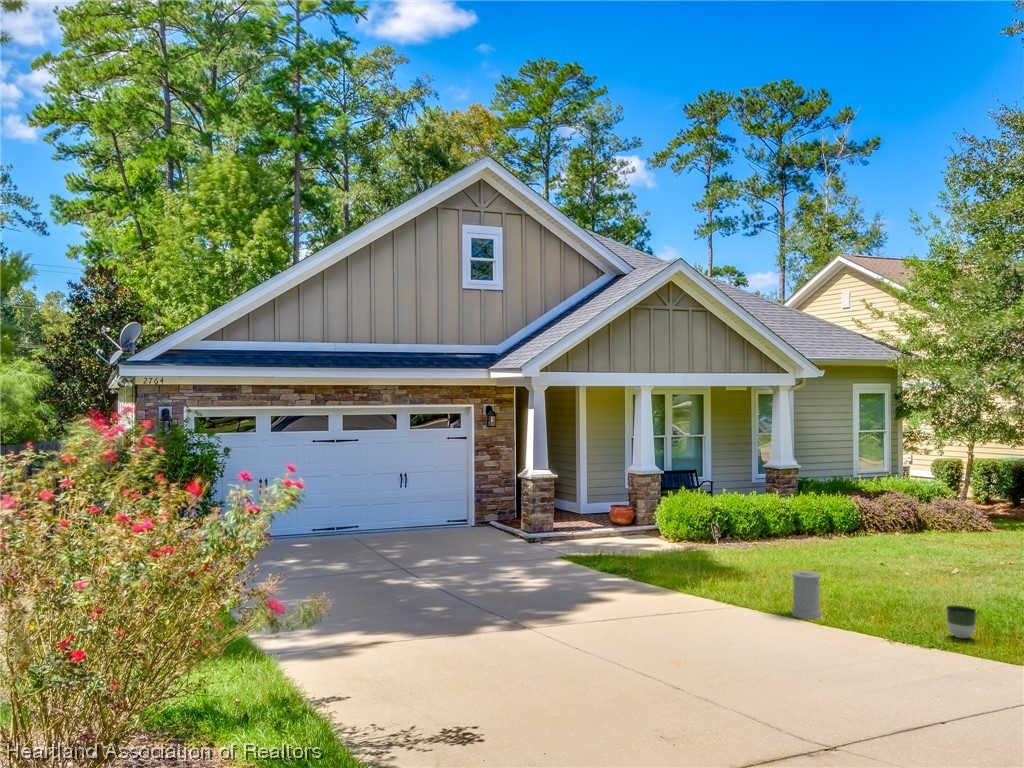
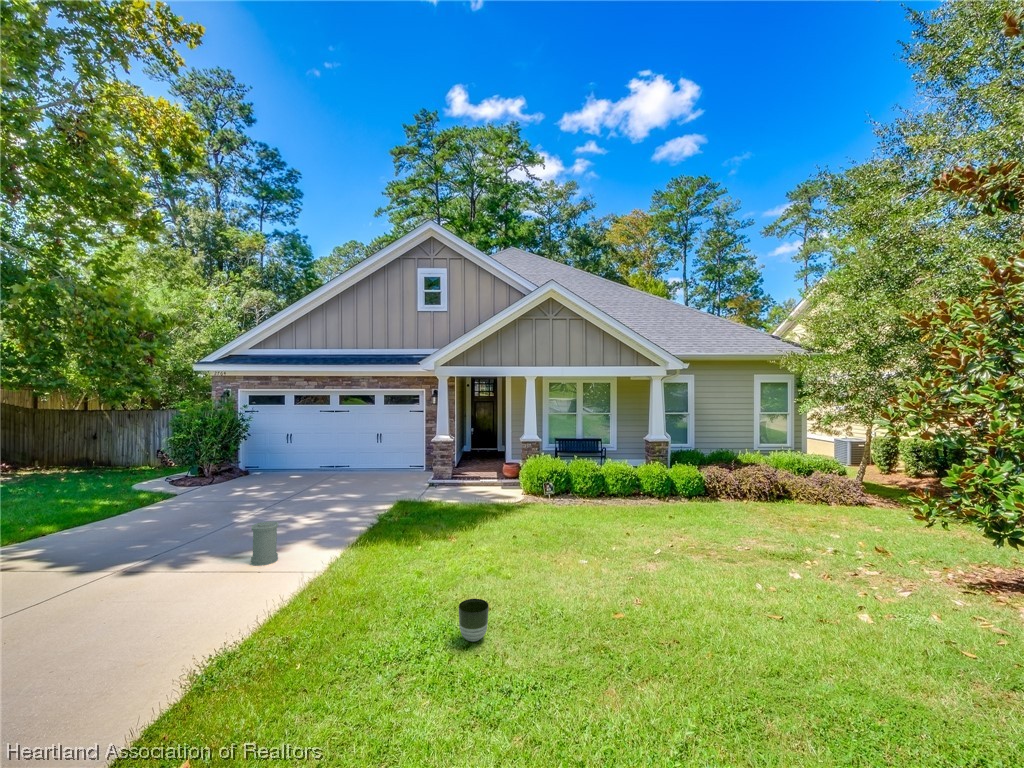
trash can: present [792,571,821,619] -> present [250,521,279,566]

